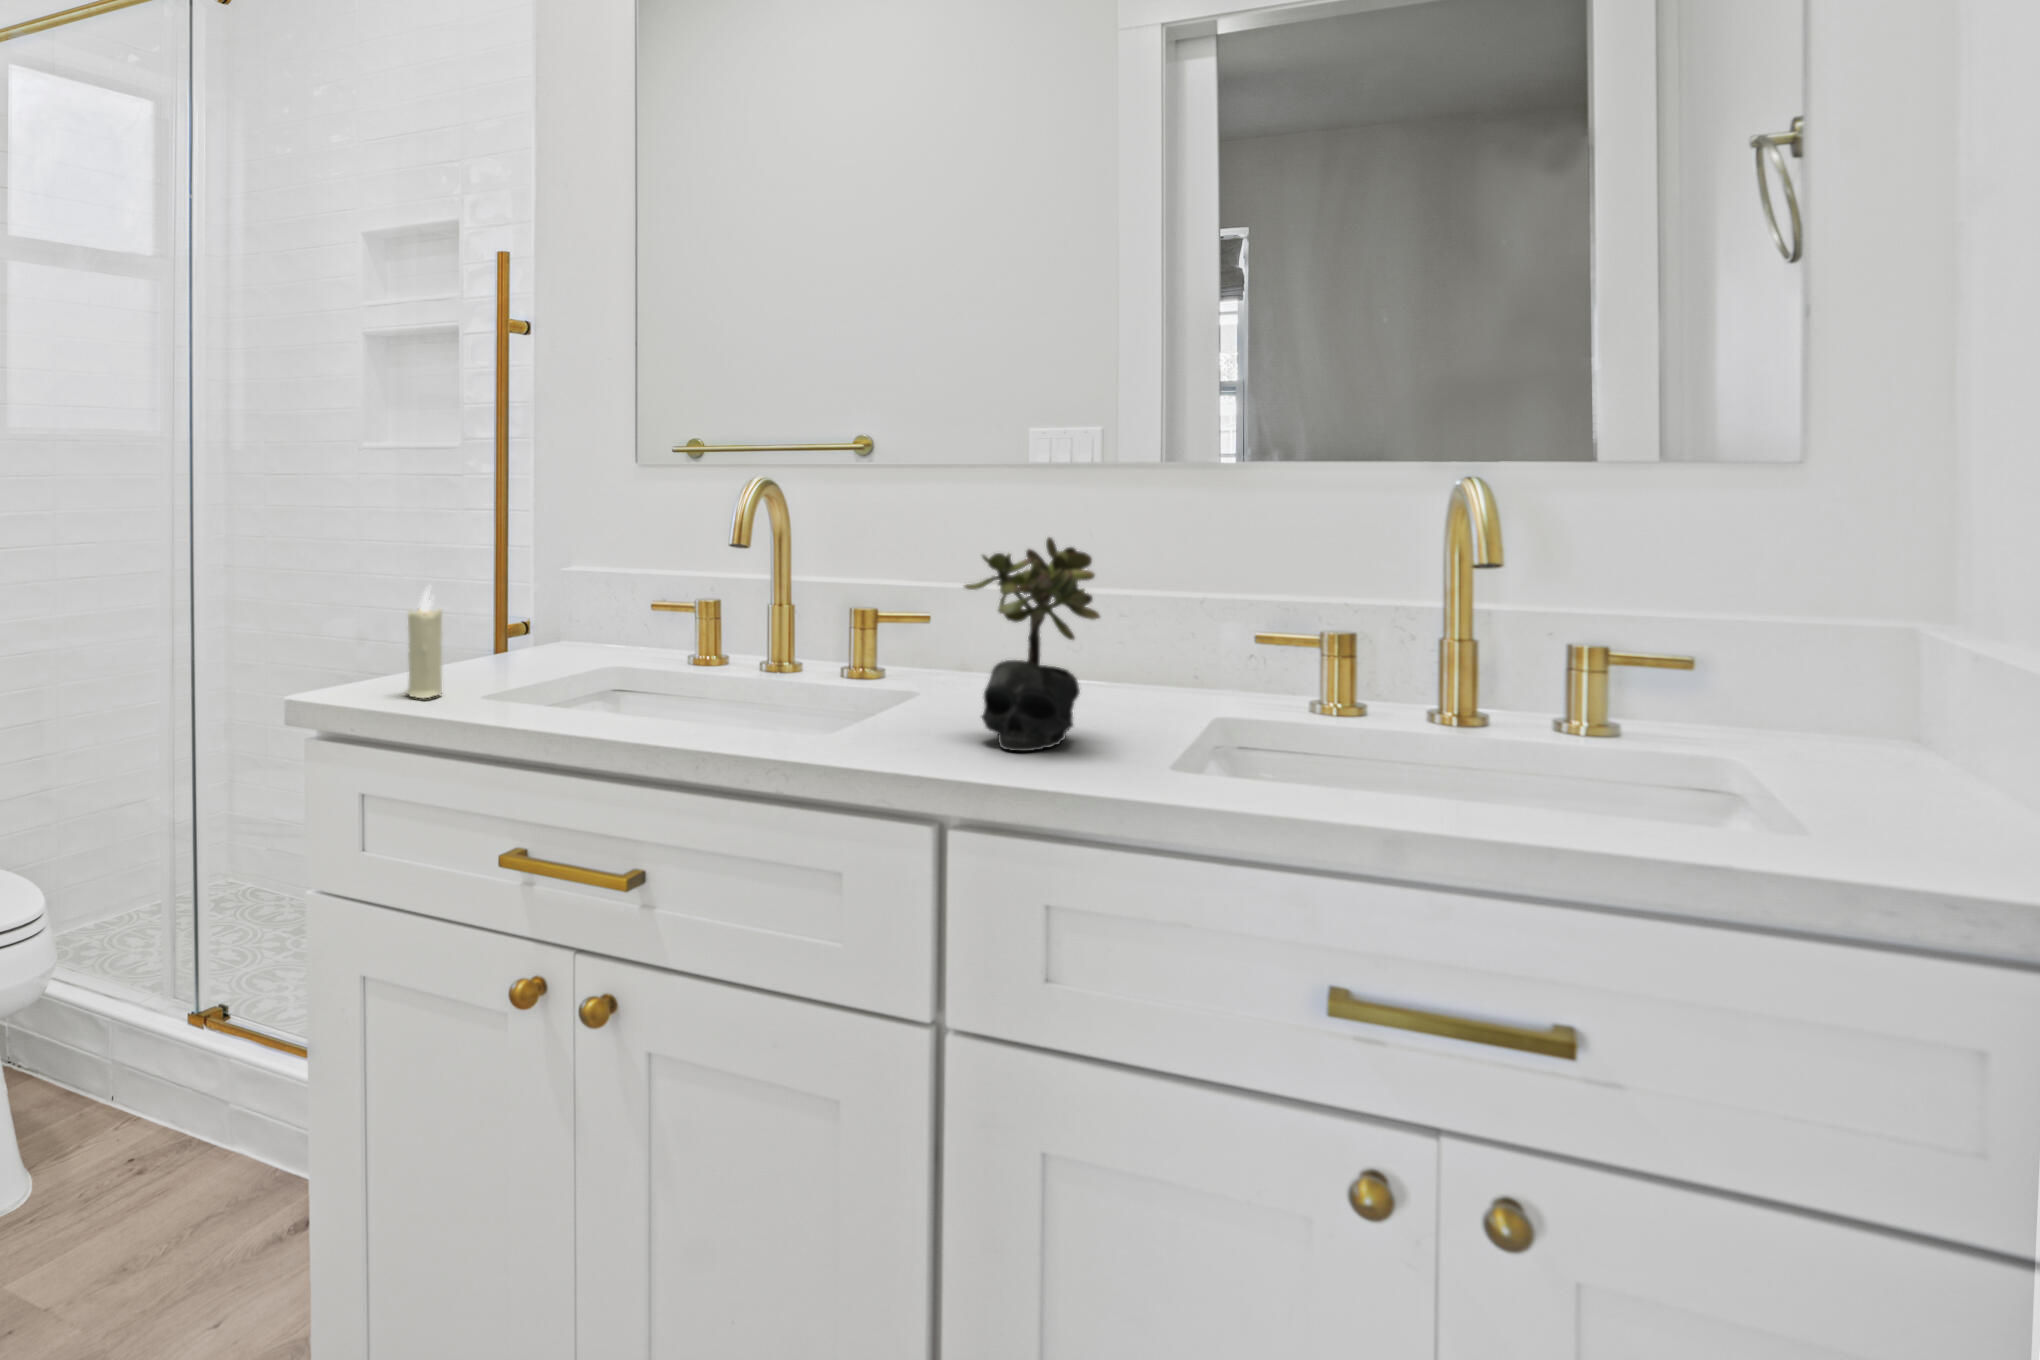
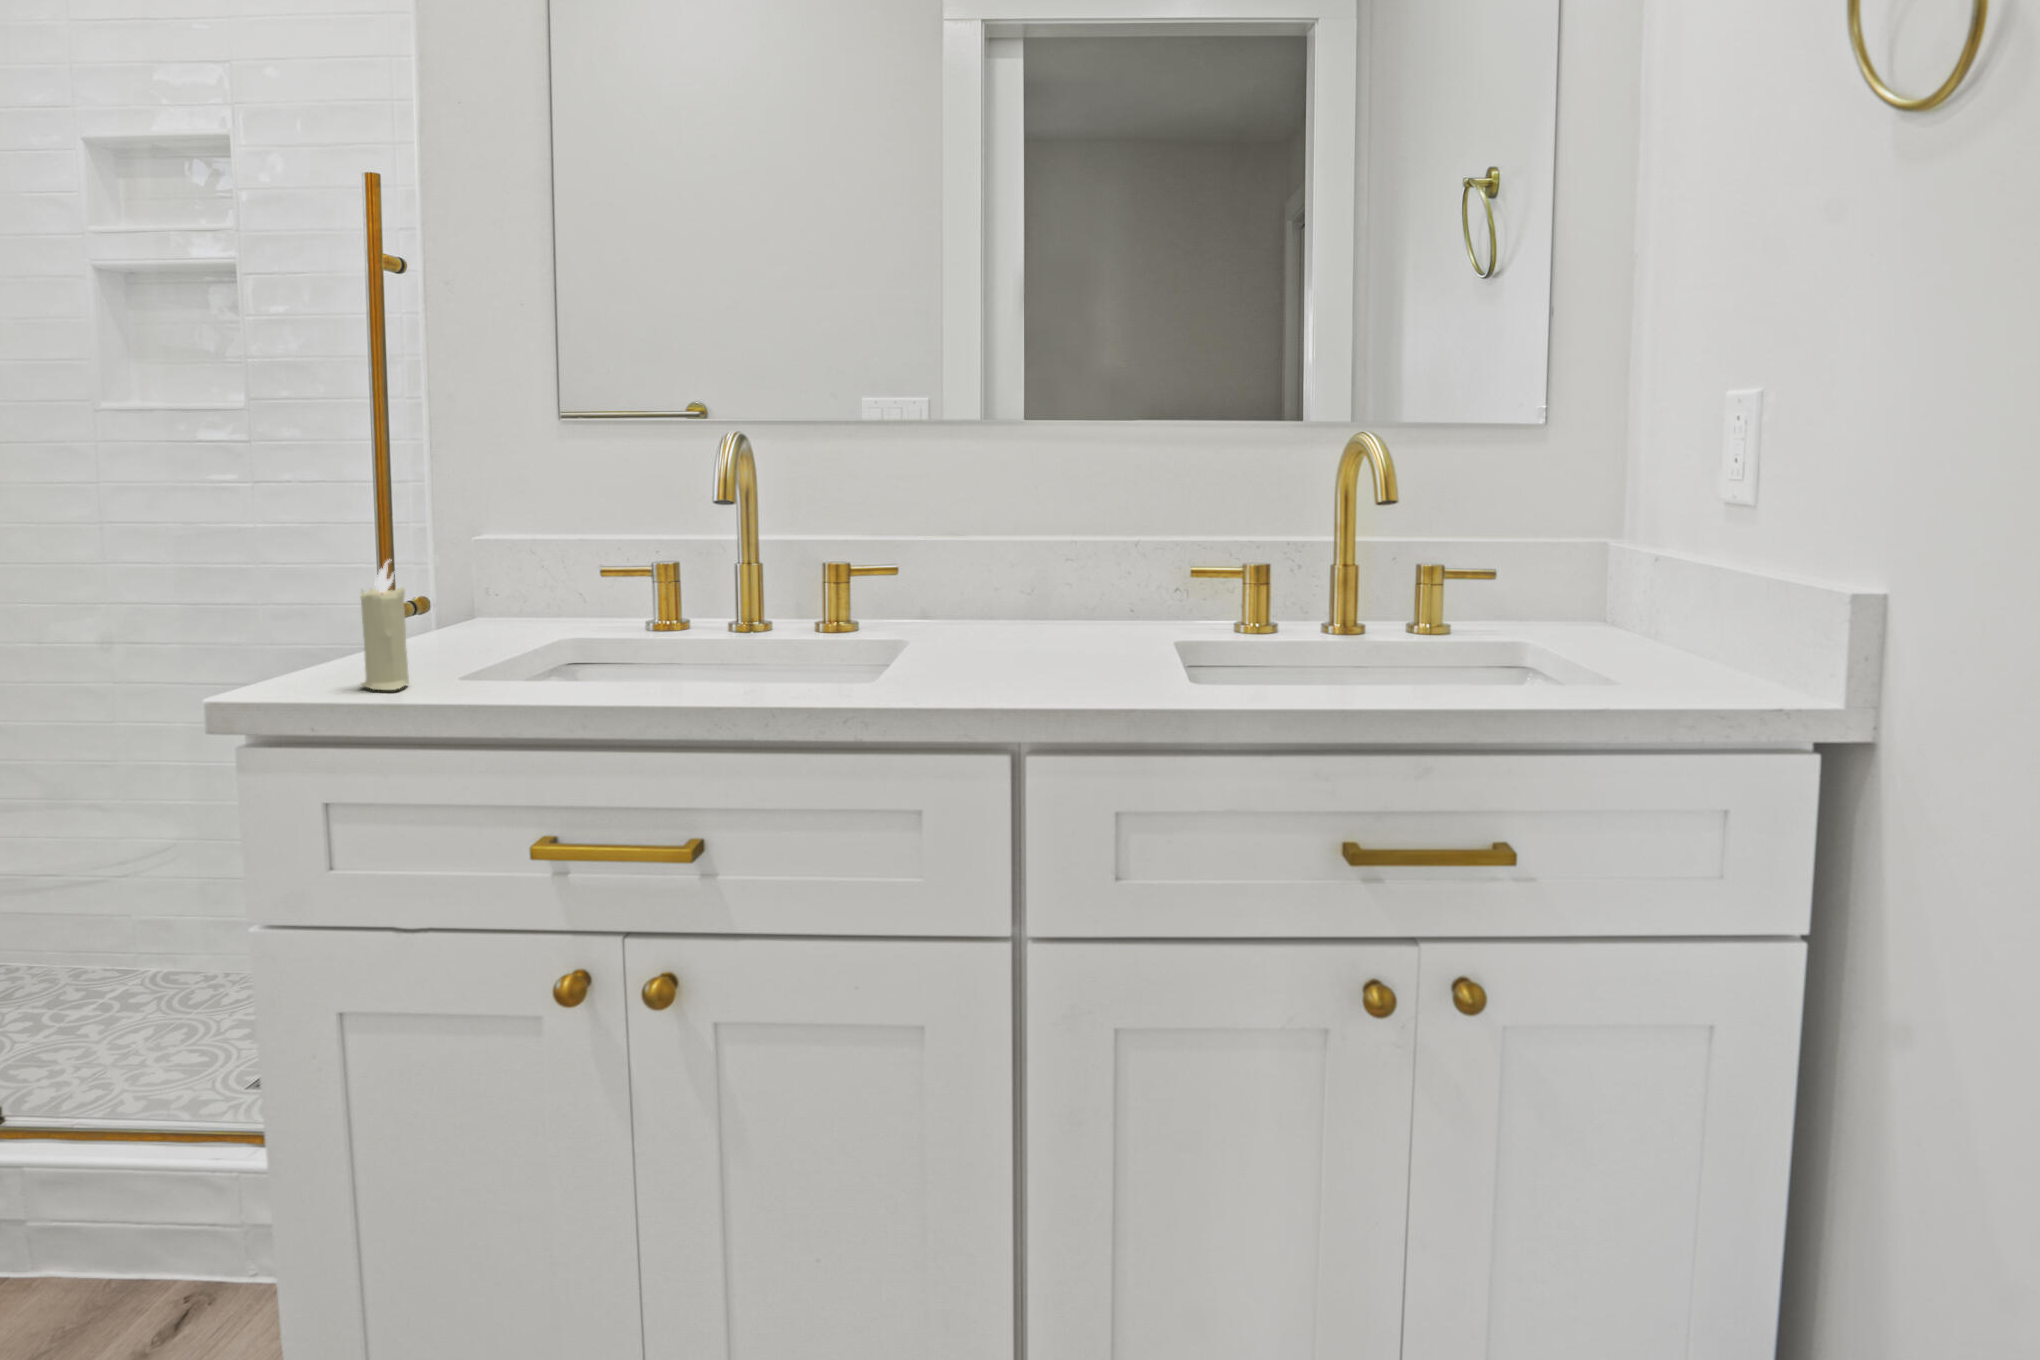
succulent plant: present [964,537,1100,751] -> none [1000,486,1129,683]

